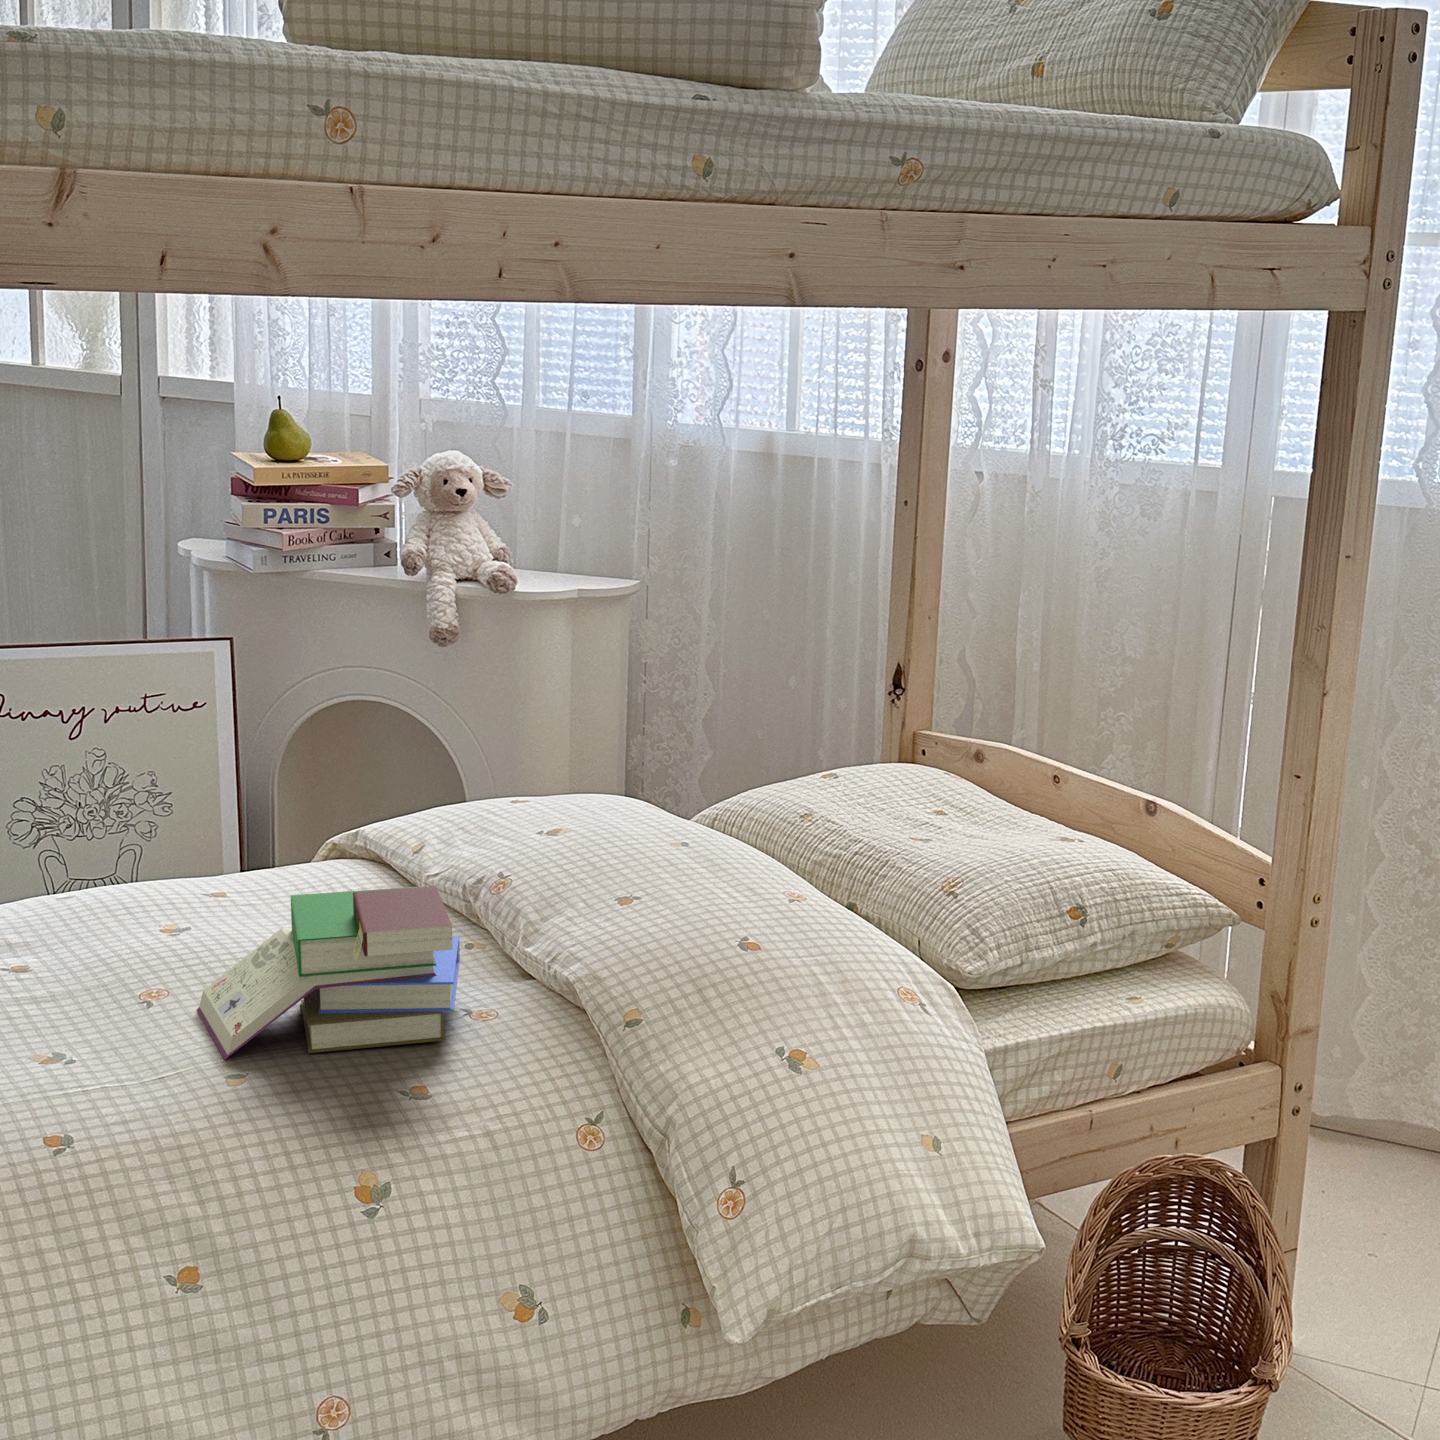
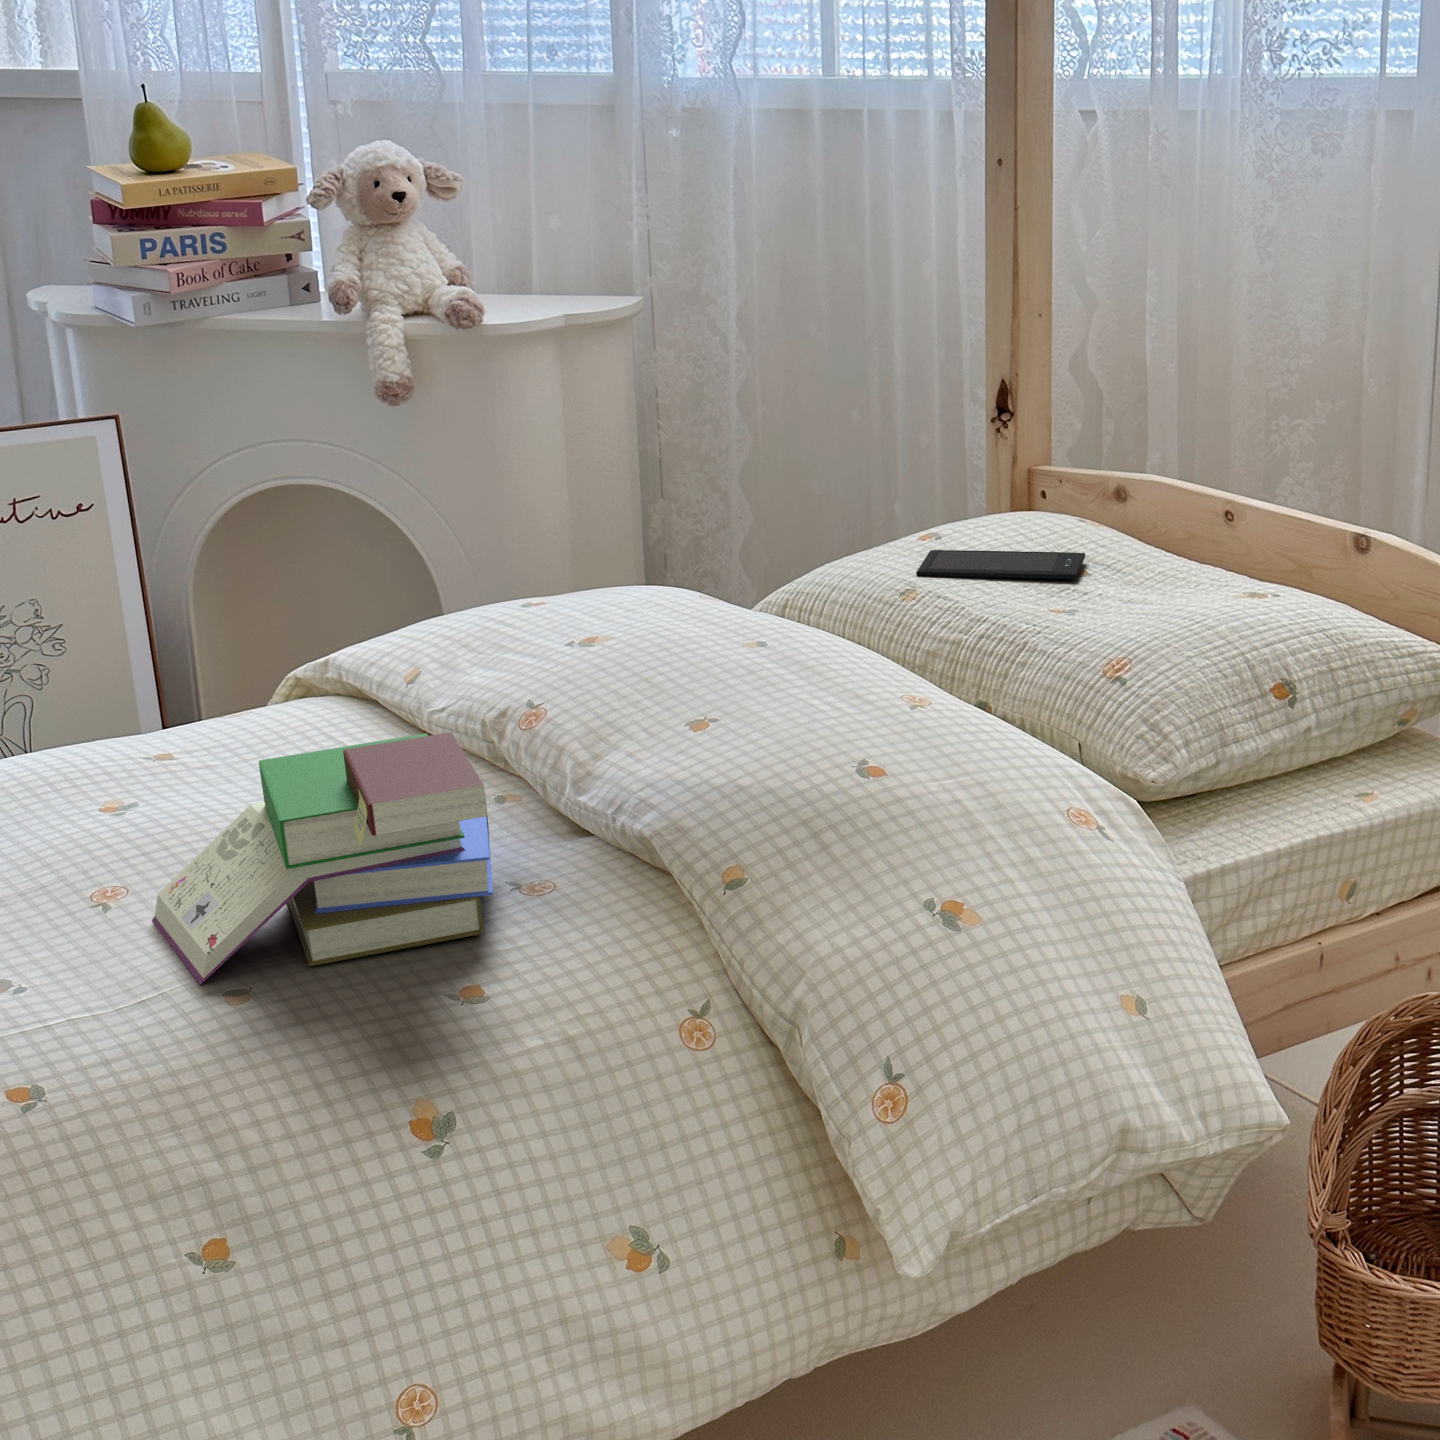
smartphone: none [813,788,943,818] -> present [916,550,1085,579]

